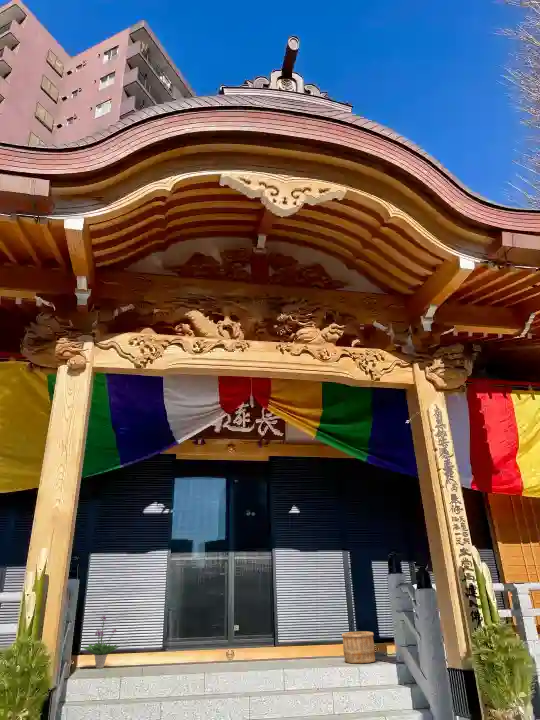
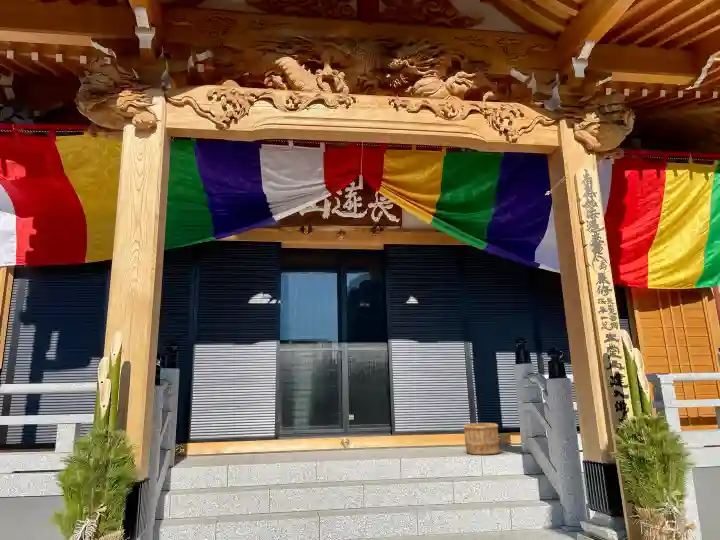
potted plant: present [83,615,118,668] -> none [192,406,229,457]

